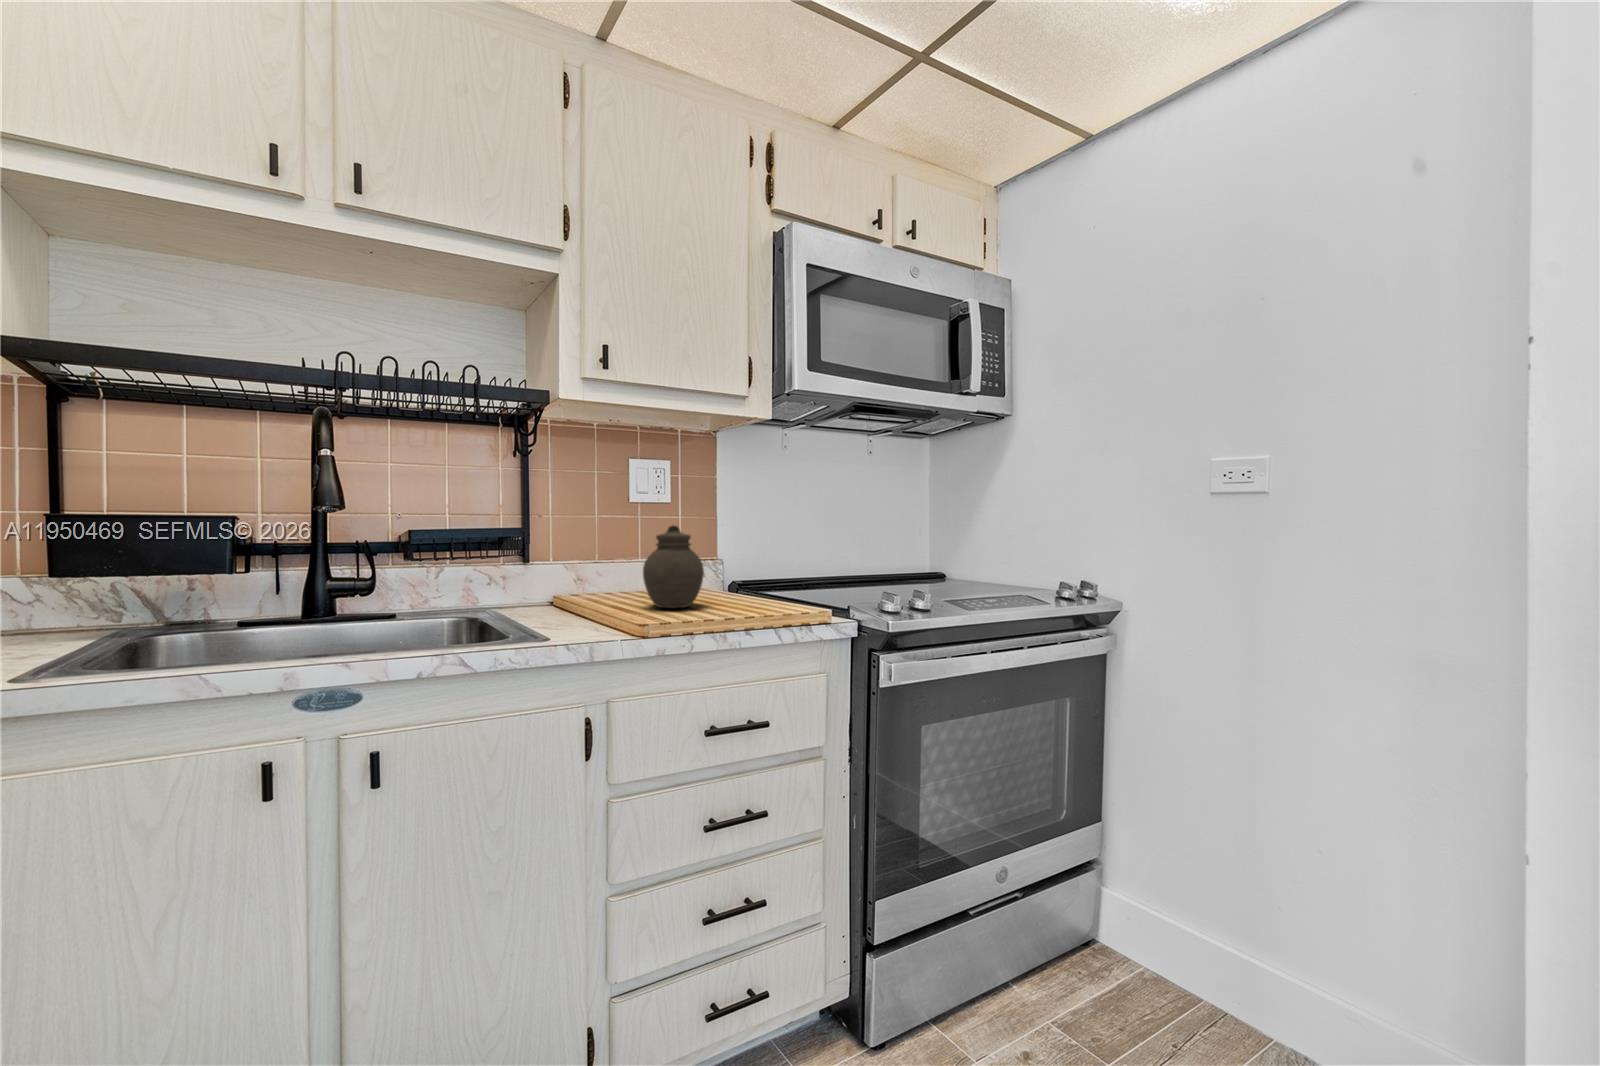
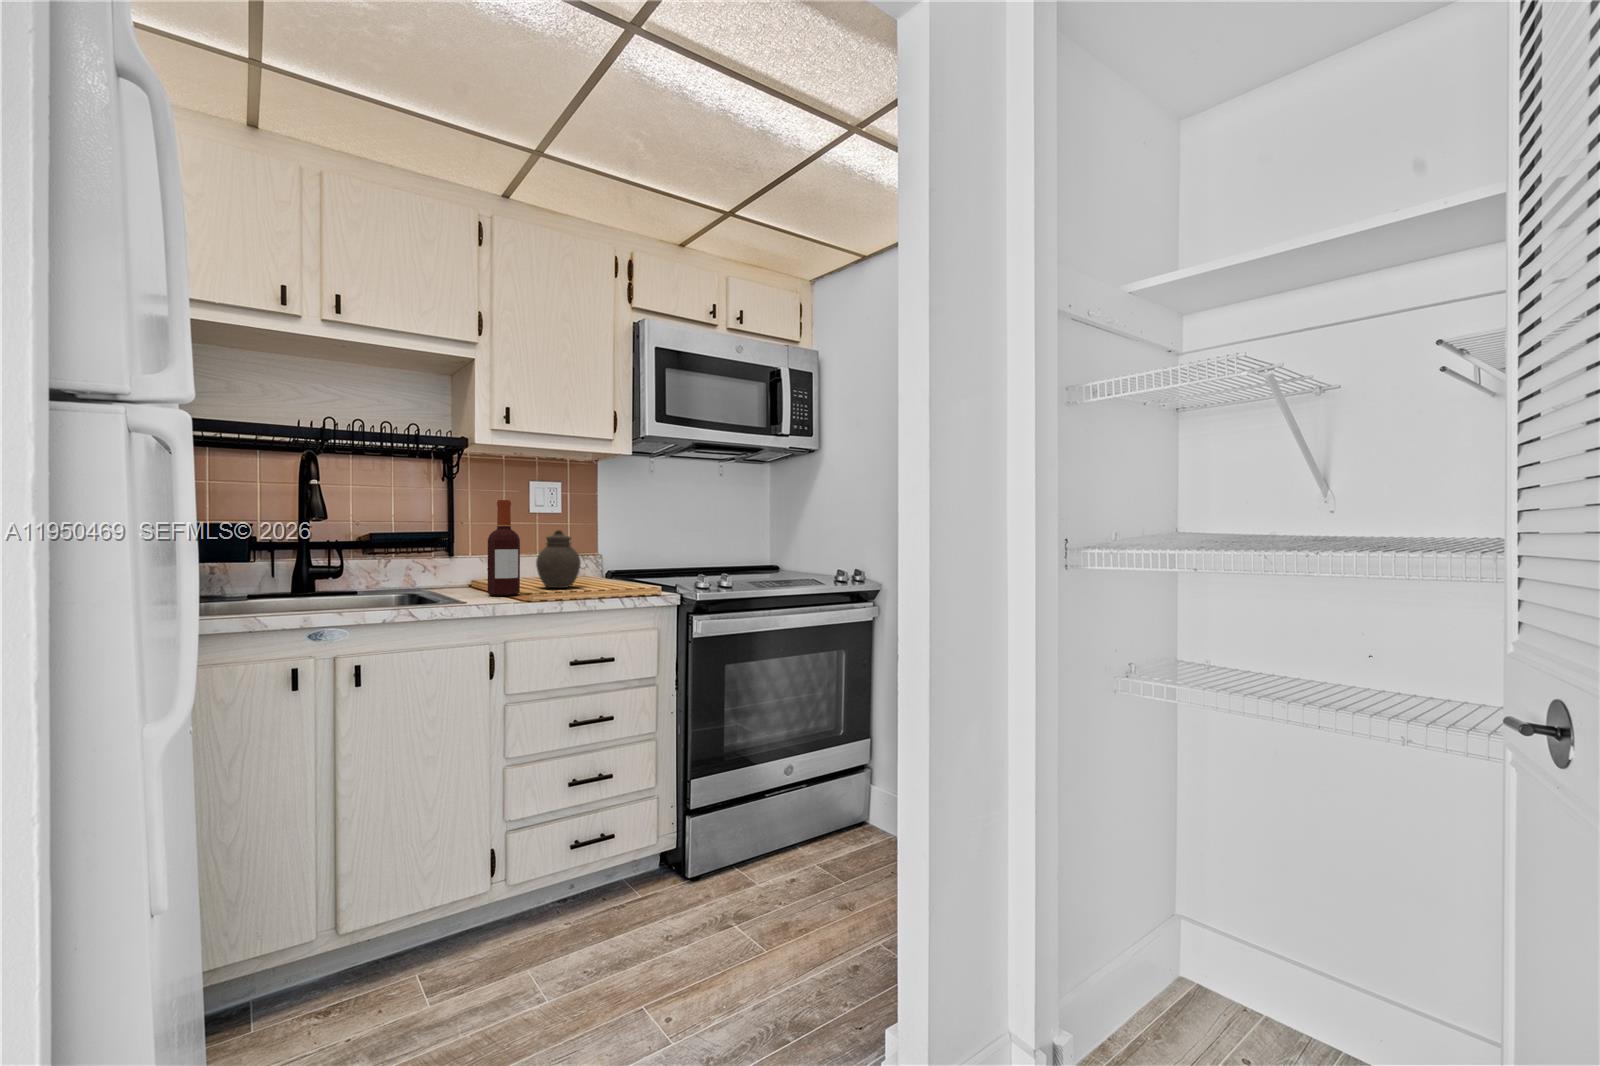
bottle: none [579,481,624,623] -> present [488,500,520,596]

